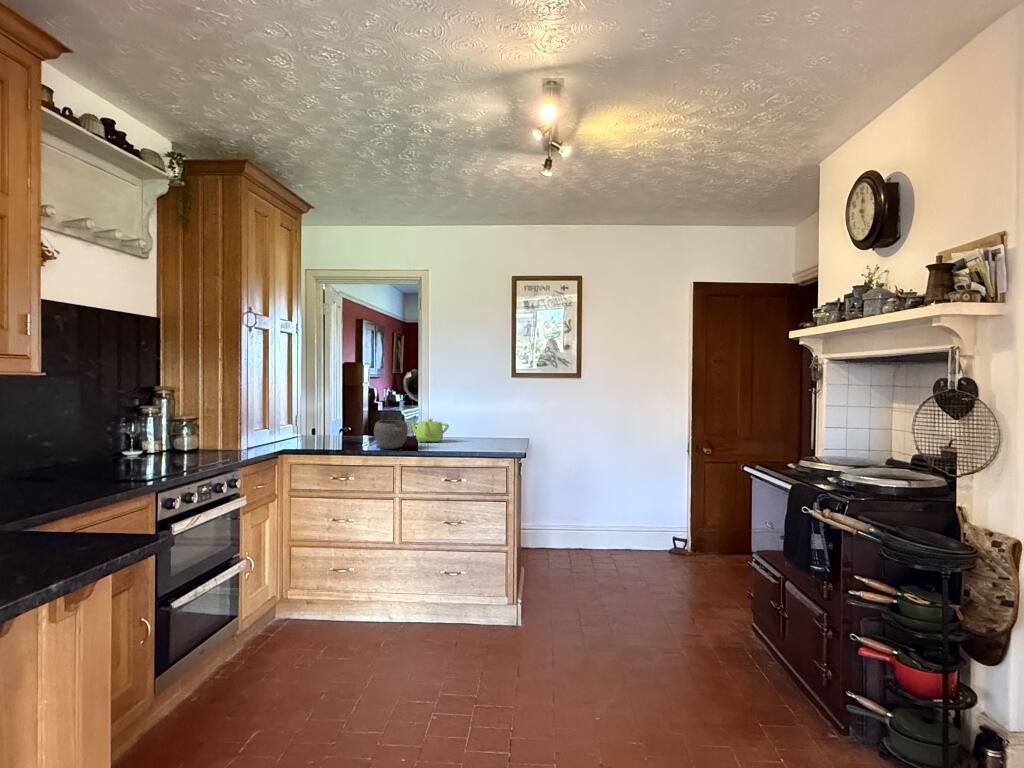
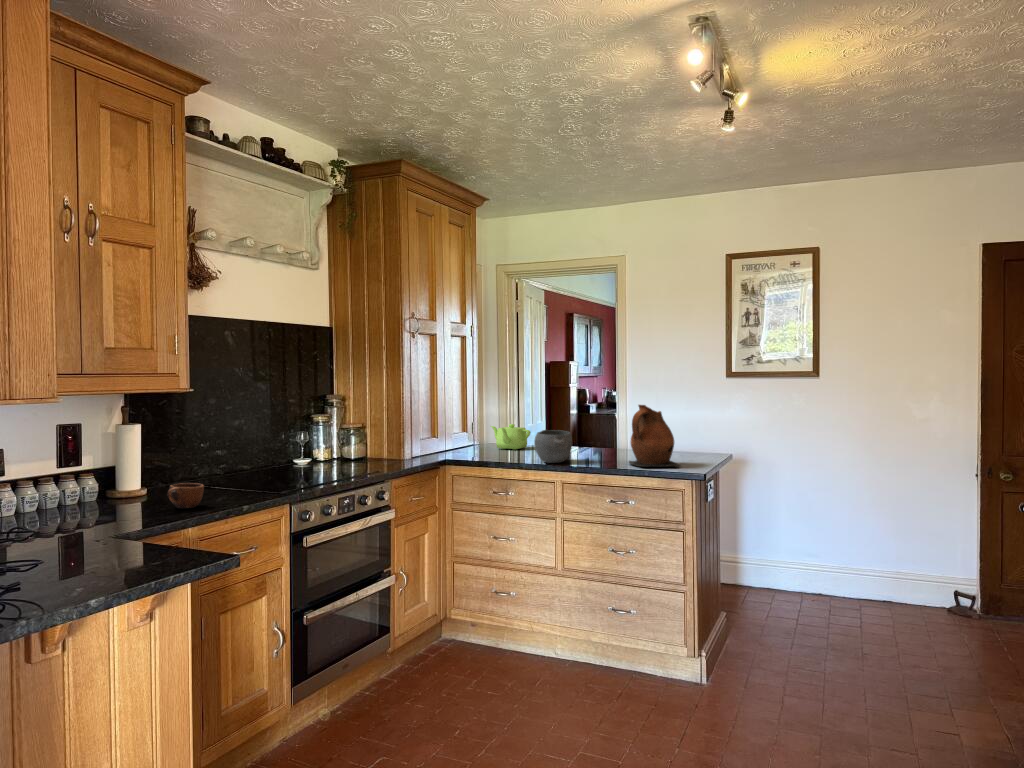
ceramic pitcher: none [454,397,501,449] -> present [629,405,680,467]
teapot: present [409,418,449,442] -> present [491,424,531,450]
mug: none [28,474,70,500] -> present [167,483,204,508]

